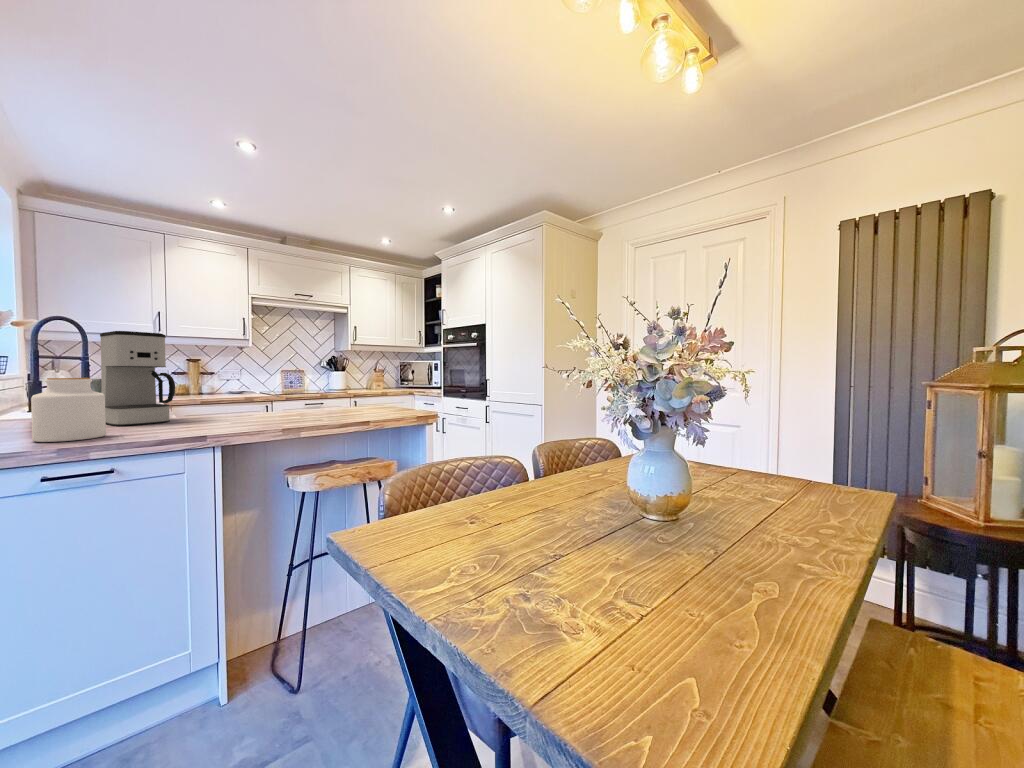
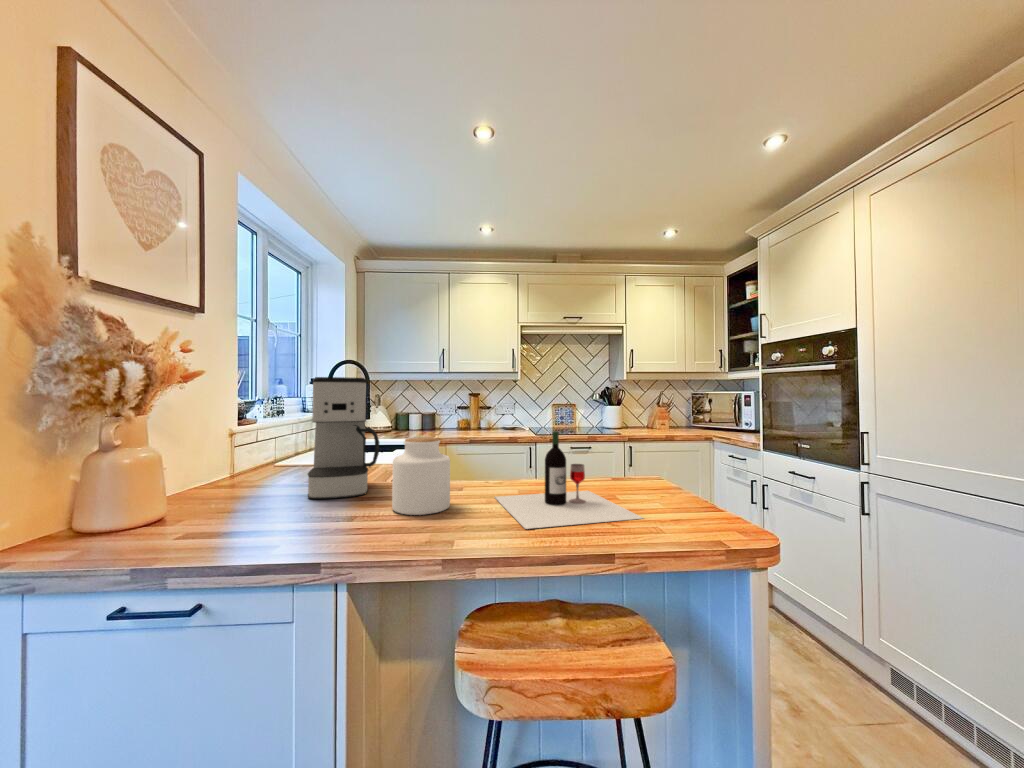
wine bottle: none [282,372,379,420] -> present [495,431,642,529]
jar: present [31,378,106,442] -> present [392,437,450,515]

